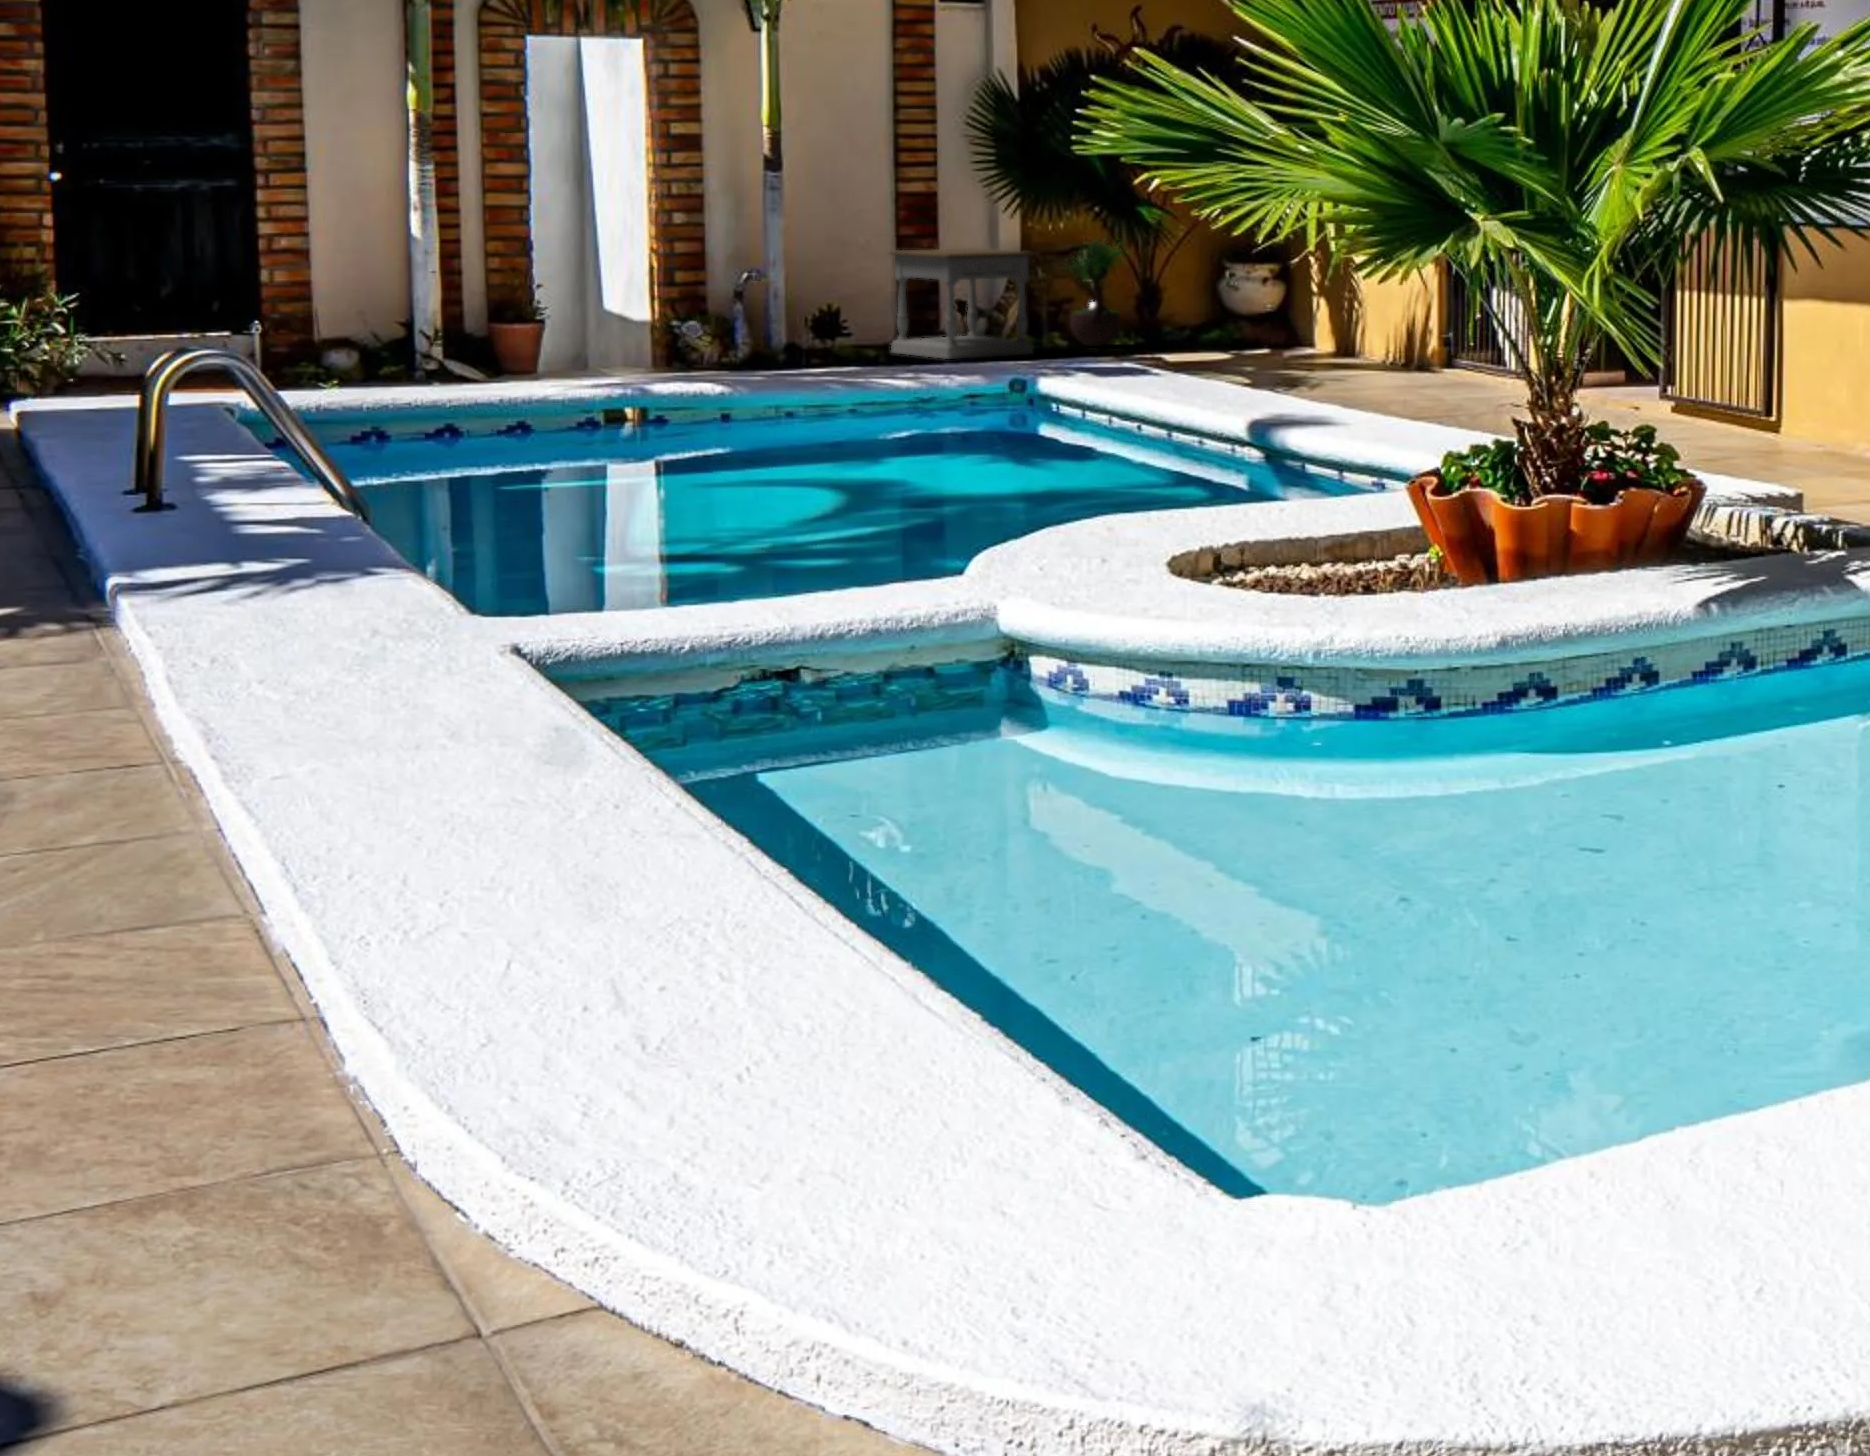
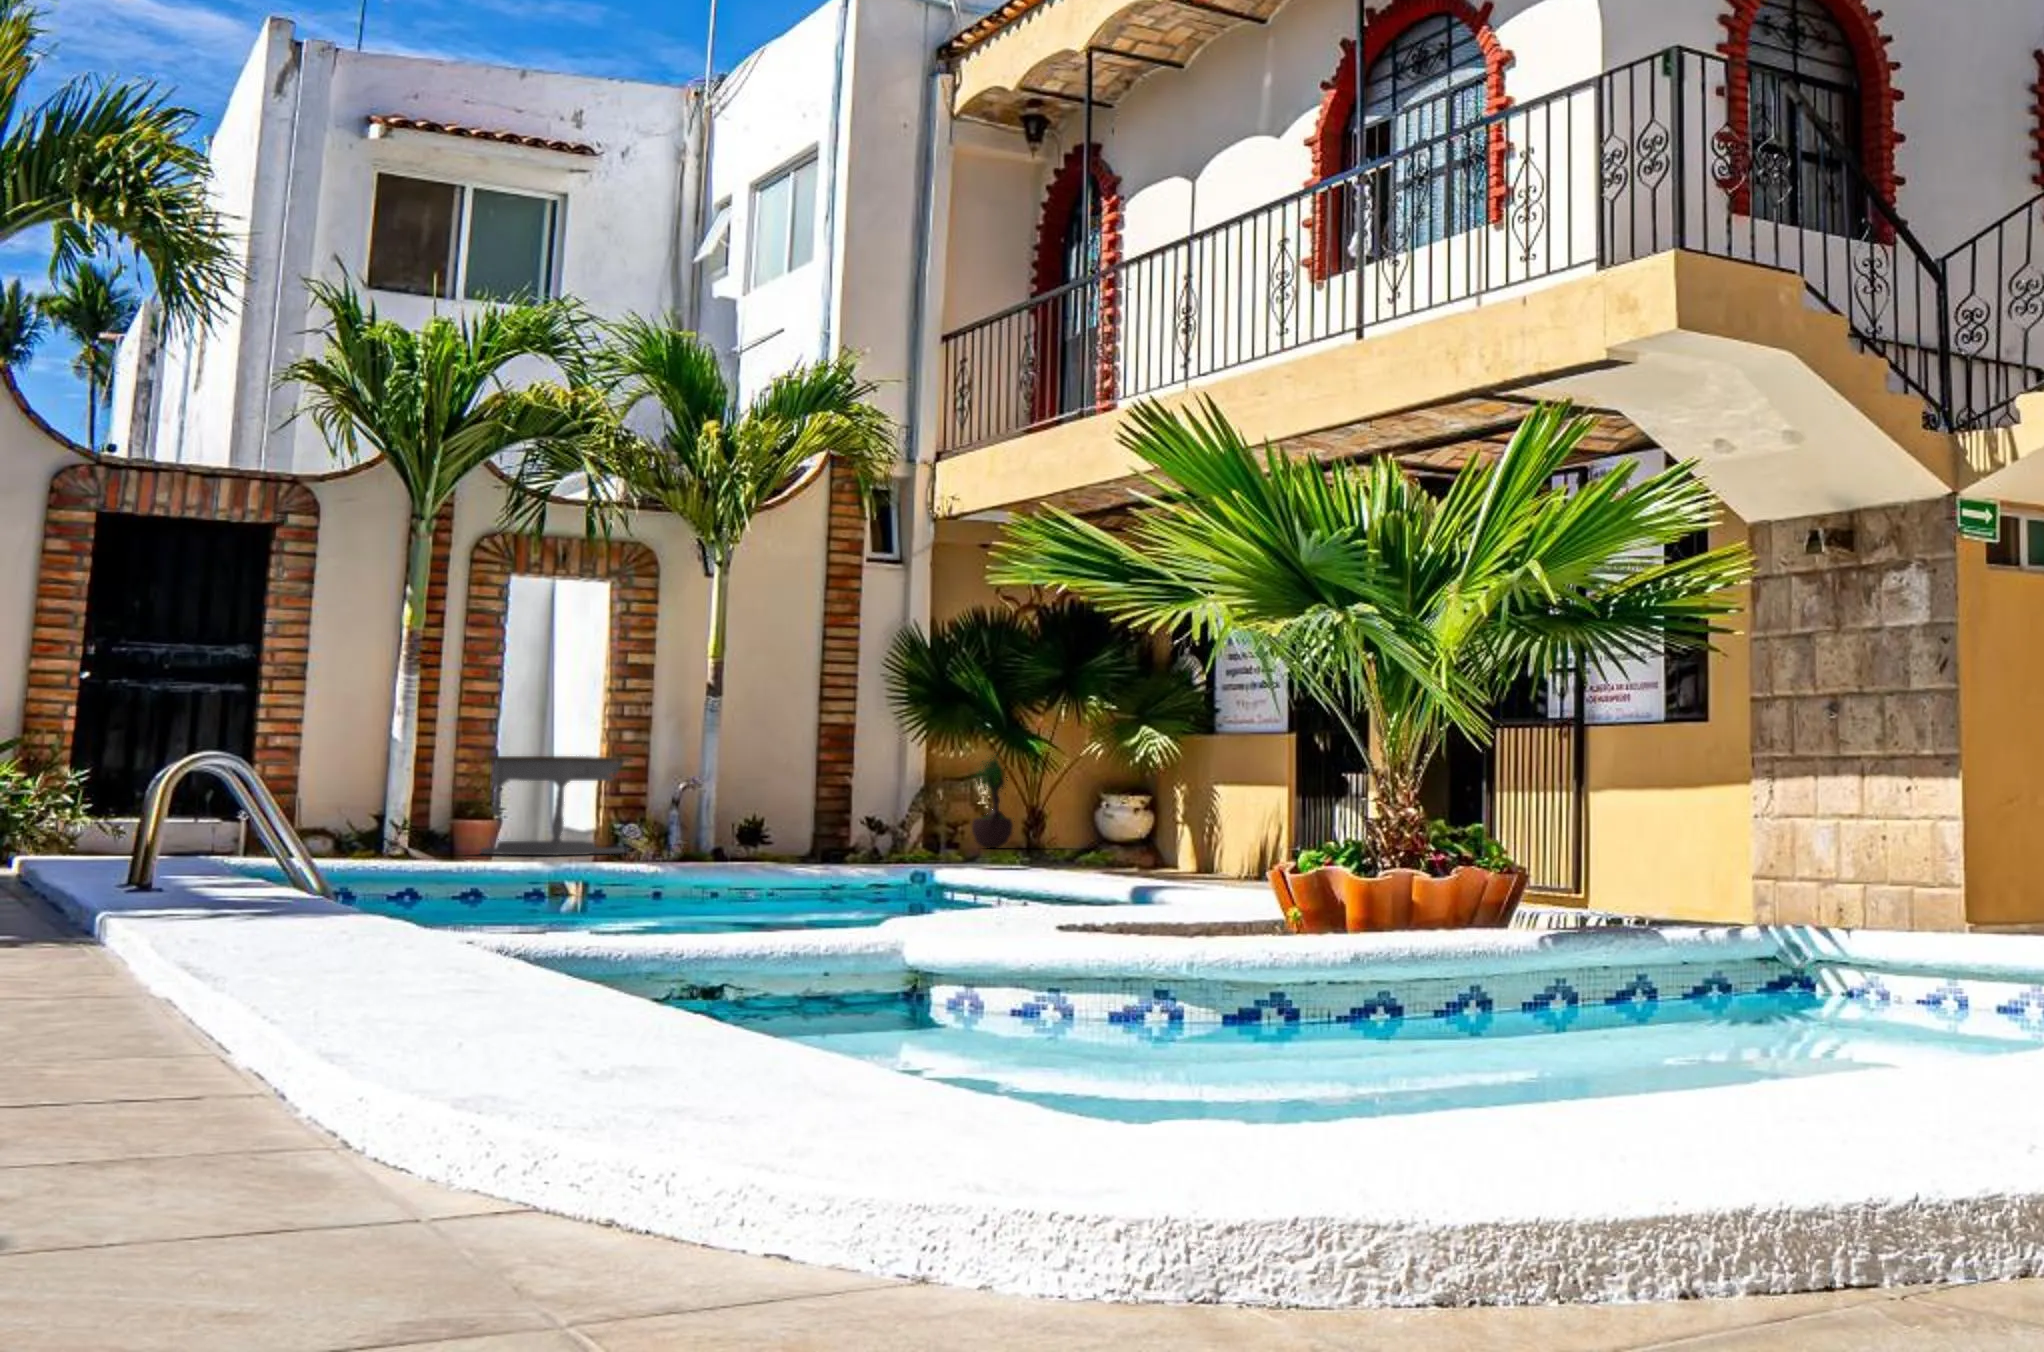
side table: present [889,249,1034,359] -> present [480,756,632,855]

